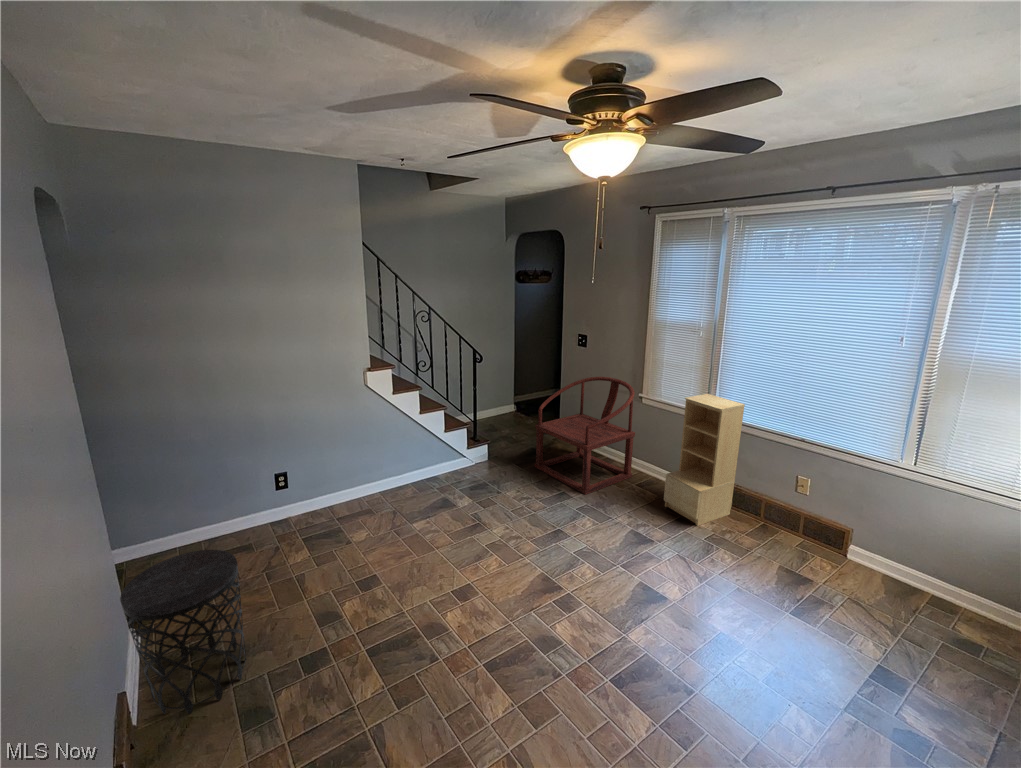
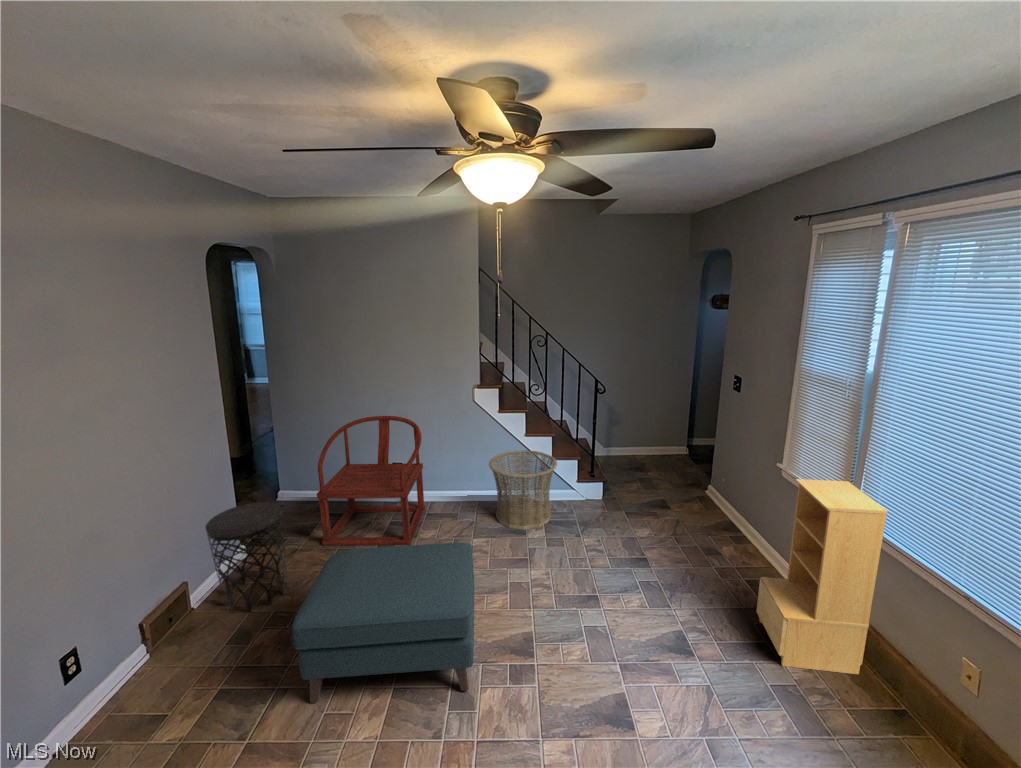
armchair: present [535,377,635,495] -> present [317,416,425,545]
basket: none [401,426,471,506] -> present [489,450,557,530]
ottoman: none [350,514,553,725] -> present [291,543,474,703]

